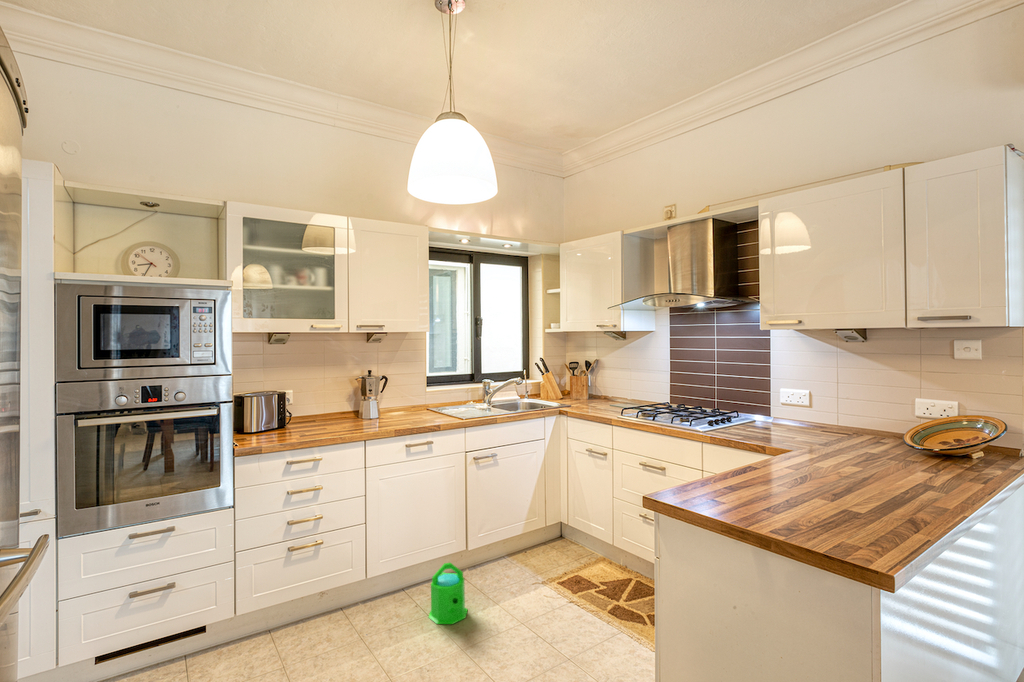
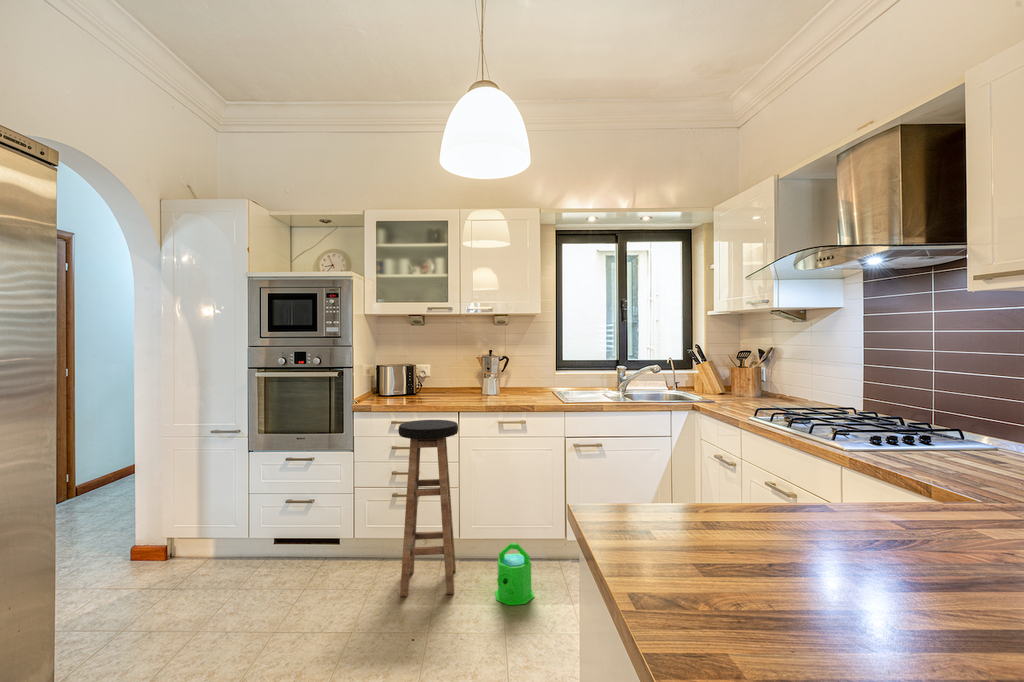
bar stool: none [316,452,391,657] -> present [398,420,458,596]

